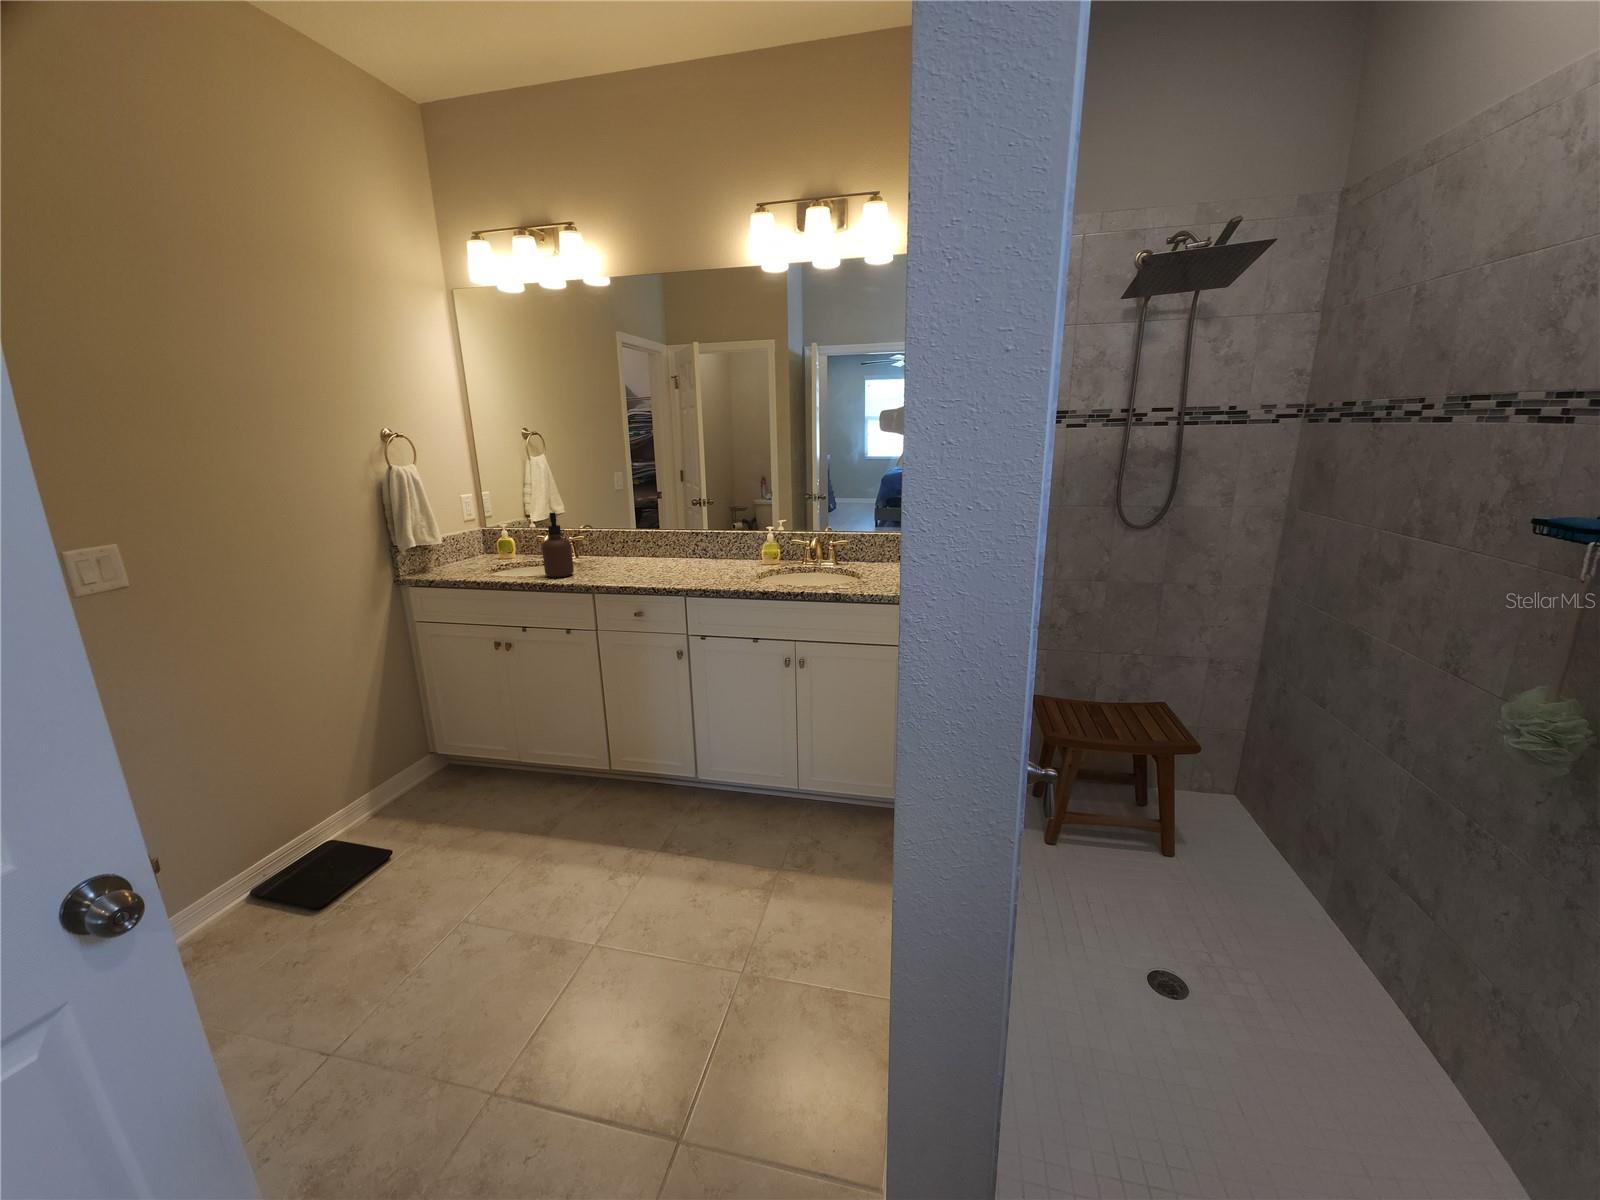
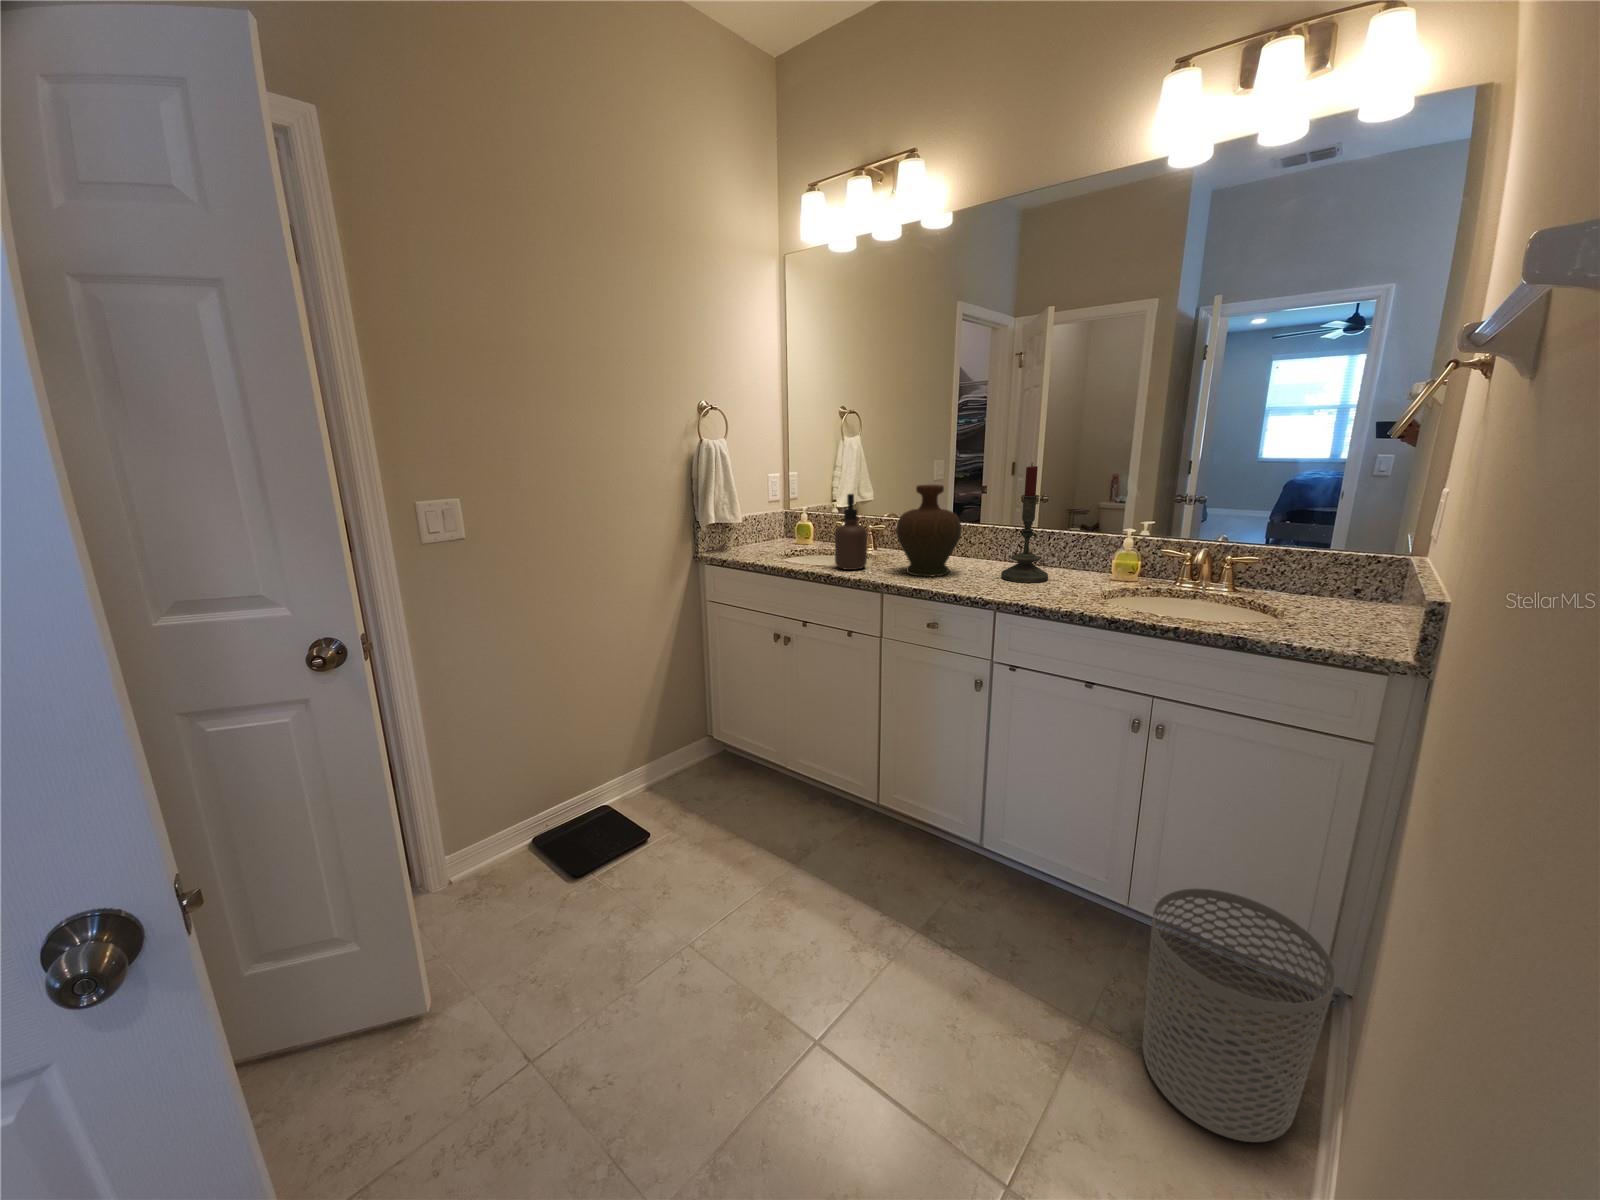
candle: none [685,482,720,573] -> present [1001,463,1048,583]
decorative vase: none [597,501,651,577] -> present [896,485,962,577]
waste bin: none [808,755,902,897] -> present [1143,888,1336,1142]

